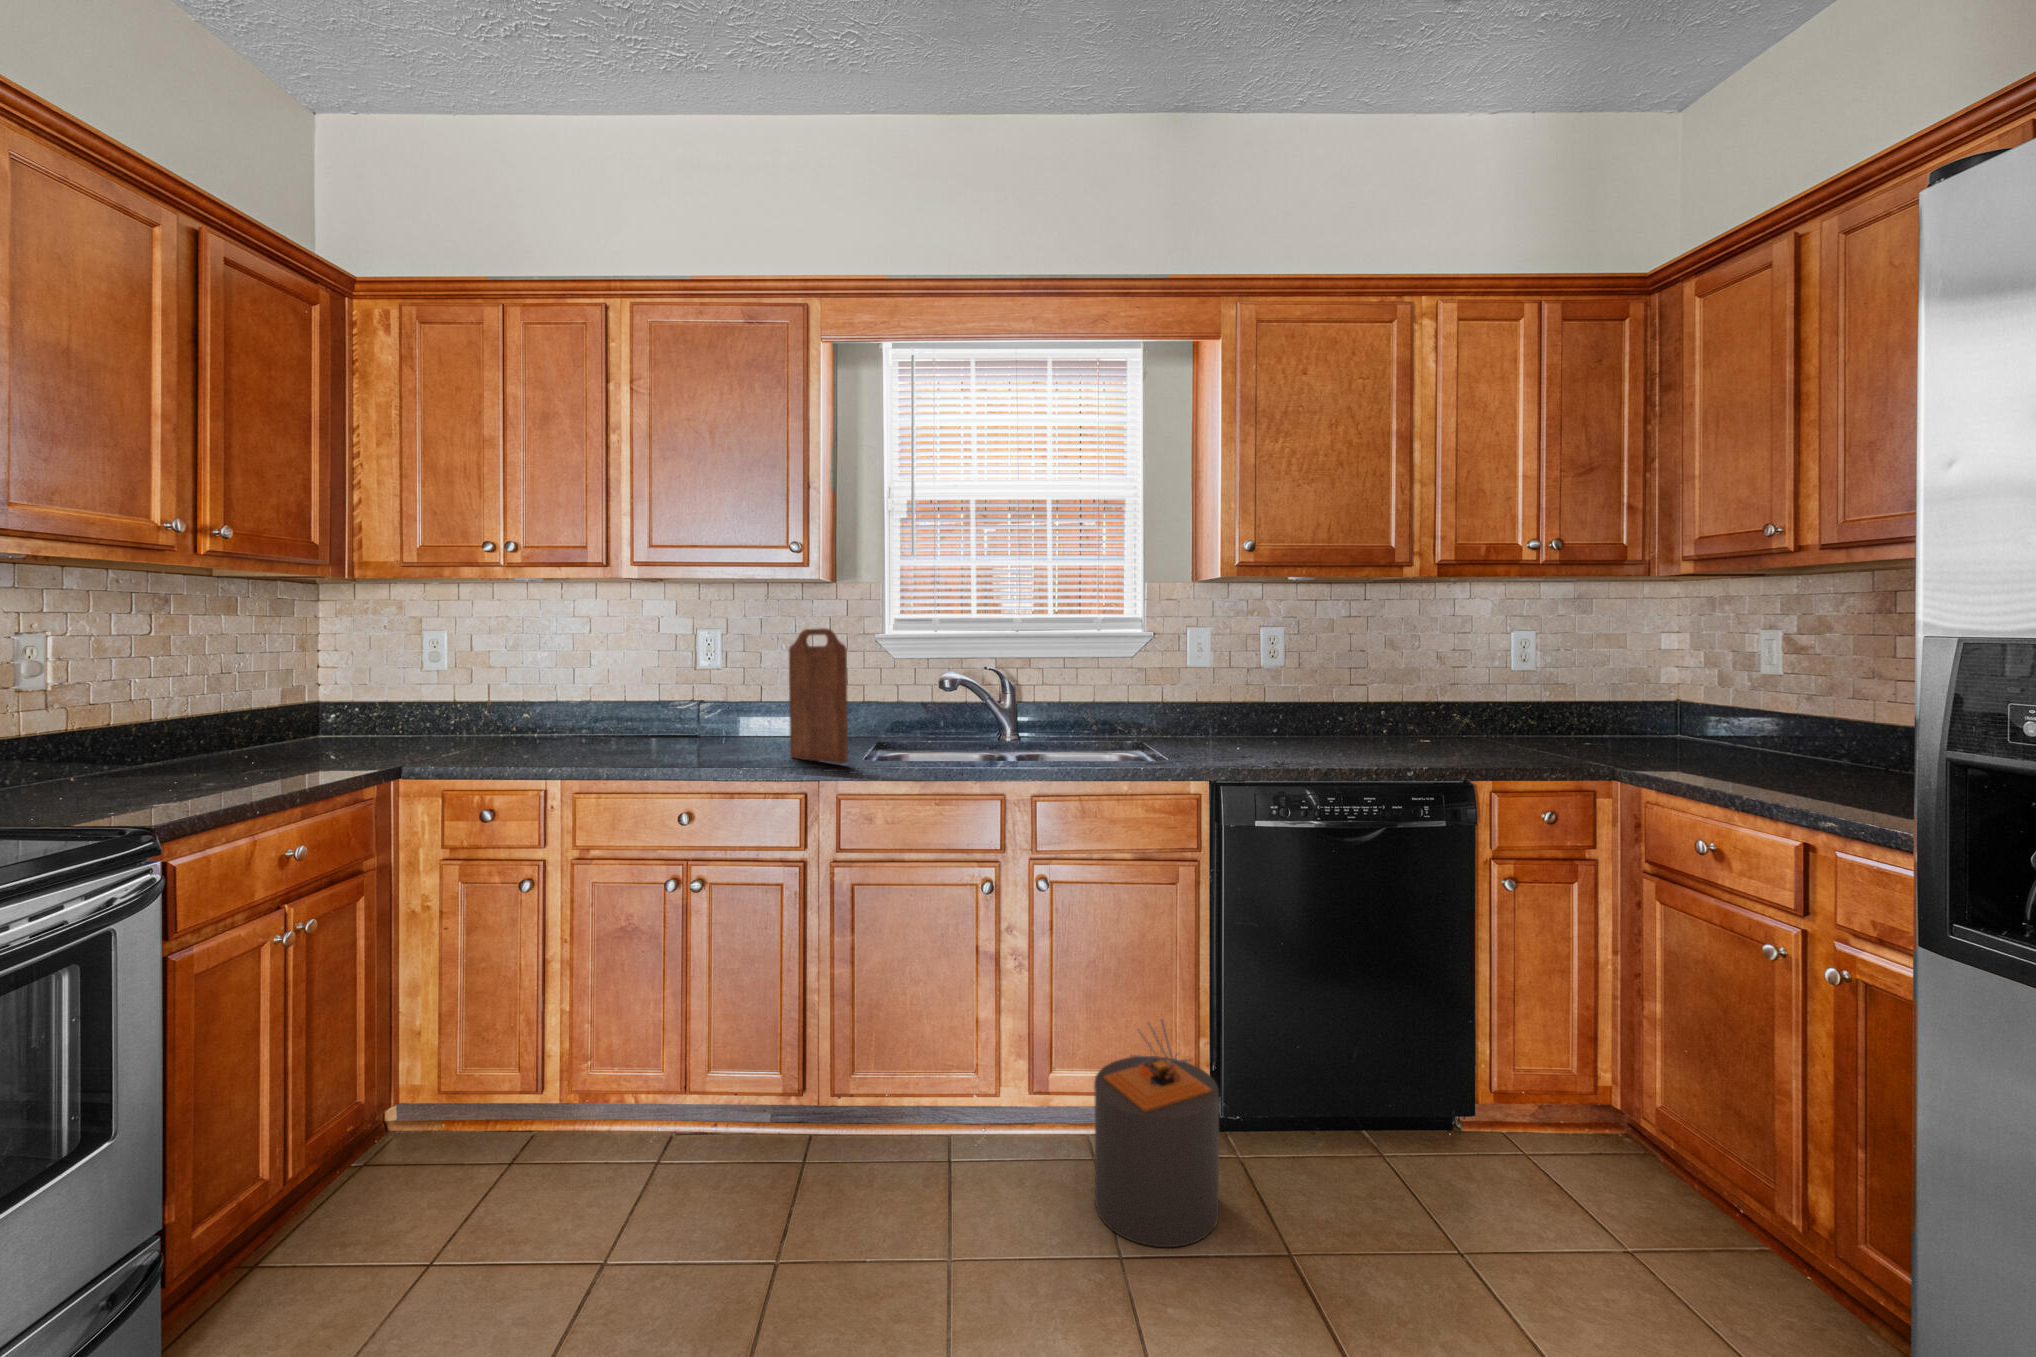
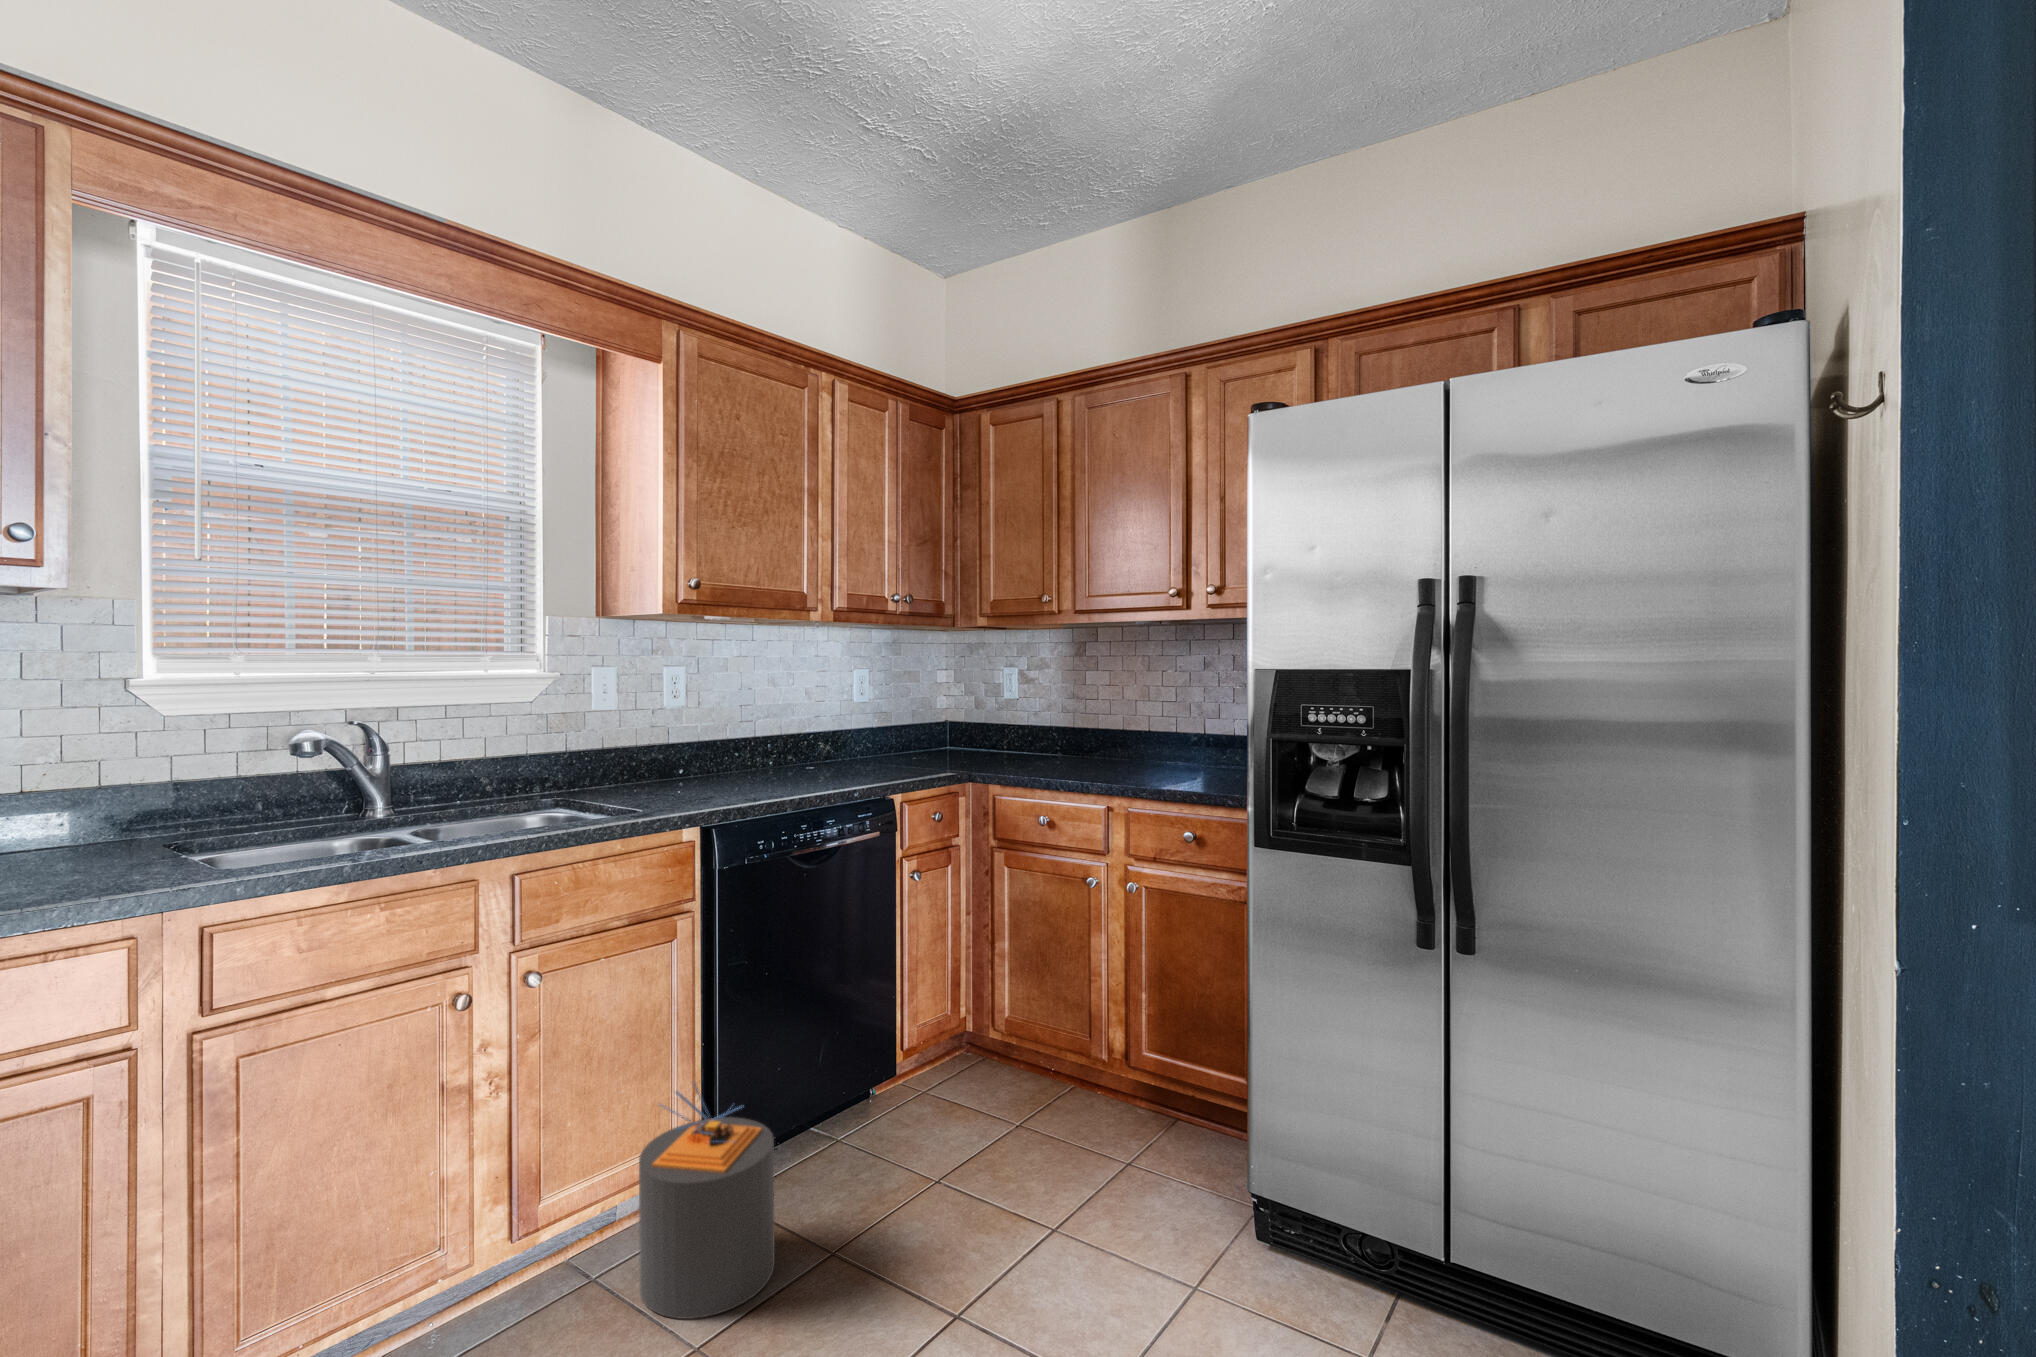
cutting board: present [789,628,848,763] -> none [58,666,220,884]

